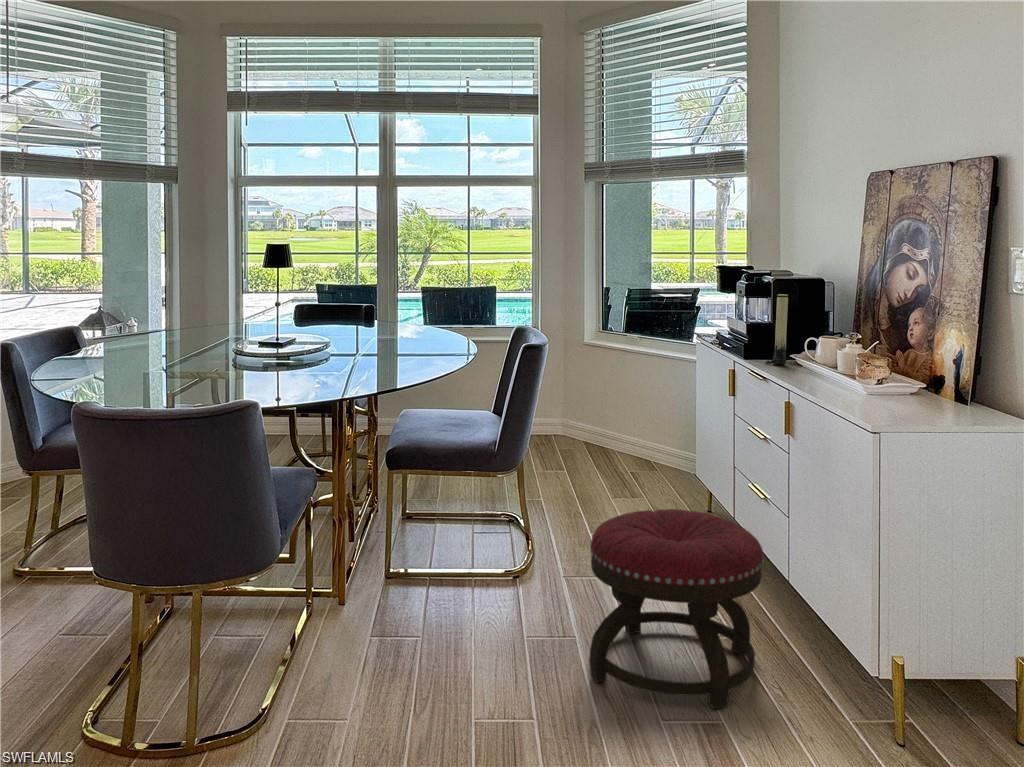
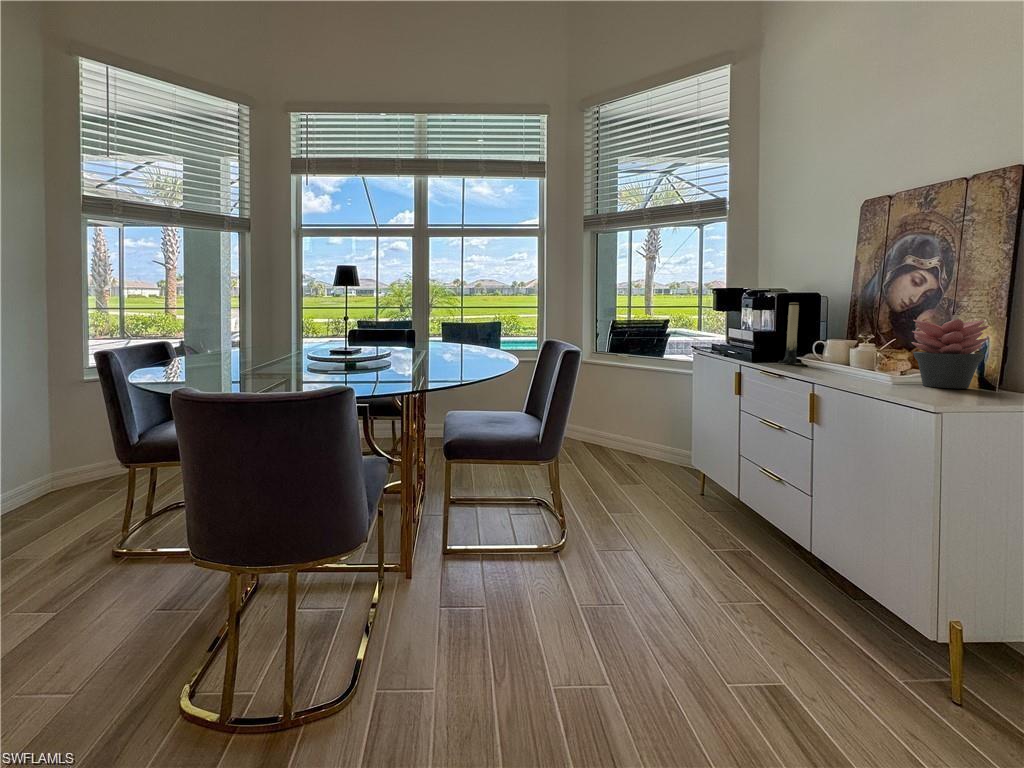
succulent plant: none [868,329,945,408] -> present [911,319,989,389]
ottoman: present [589,509,764,709] -> none [657,486,827,674]

